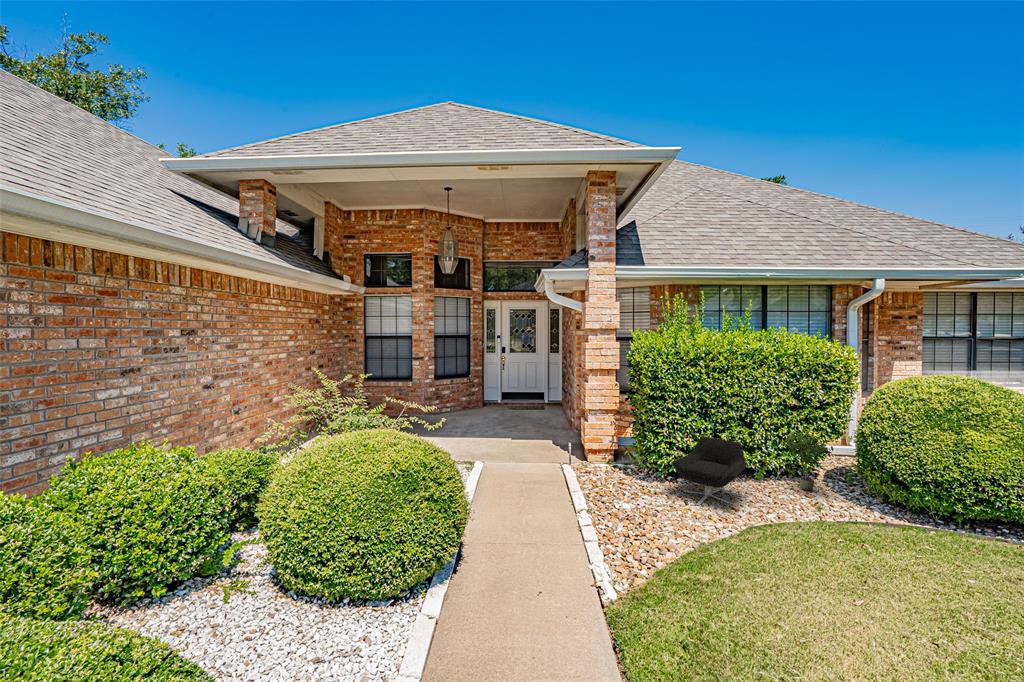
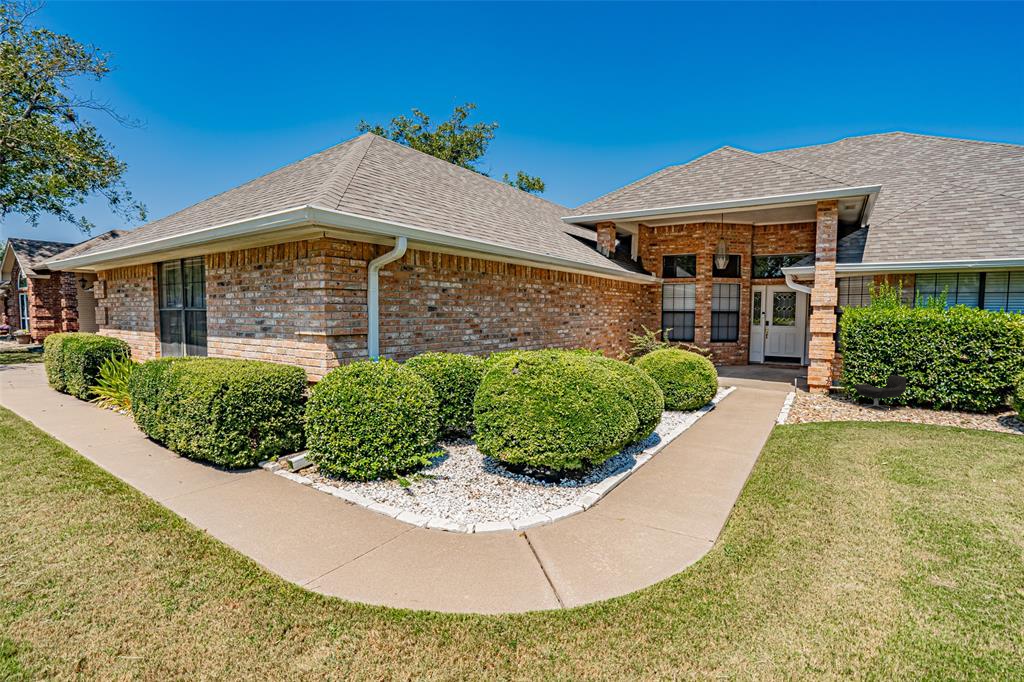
potted plant: present [782,431,828,491] -> none [943,375,977,413]

